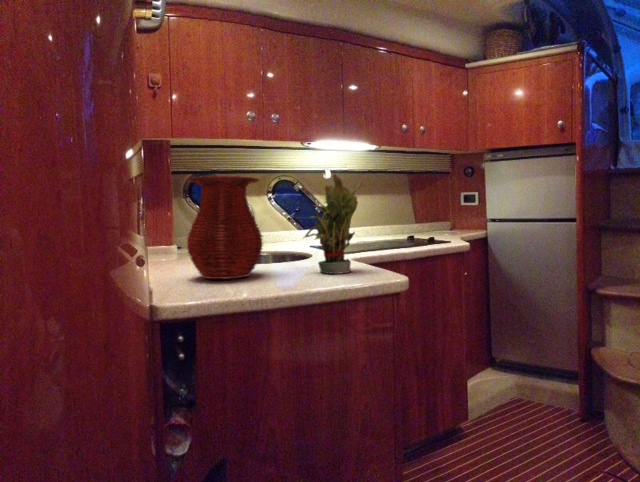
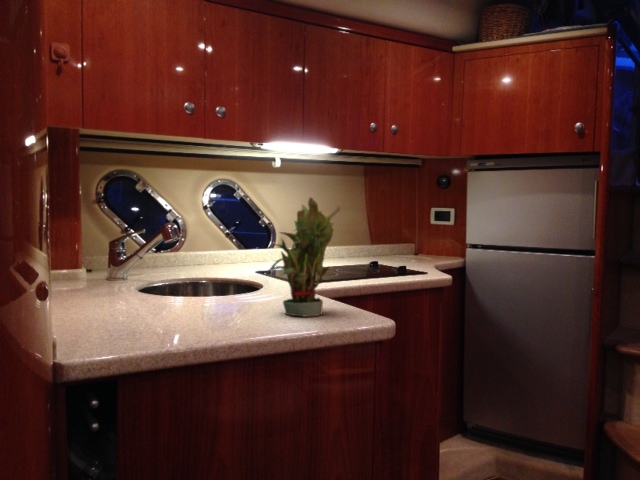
vase: present [187,176,263,279] -> none [119,194,218,323]

